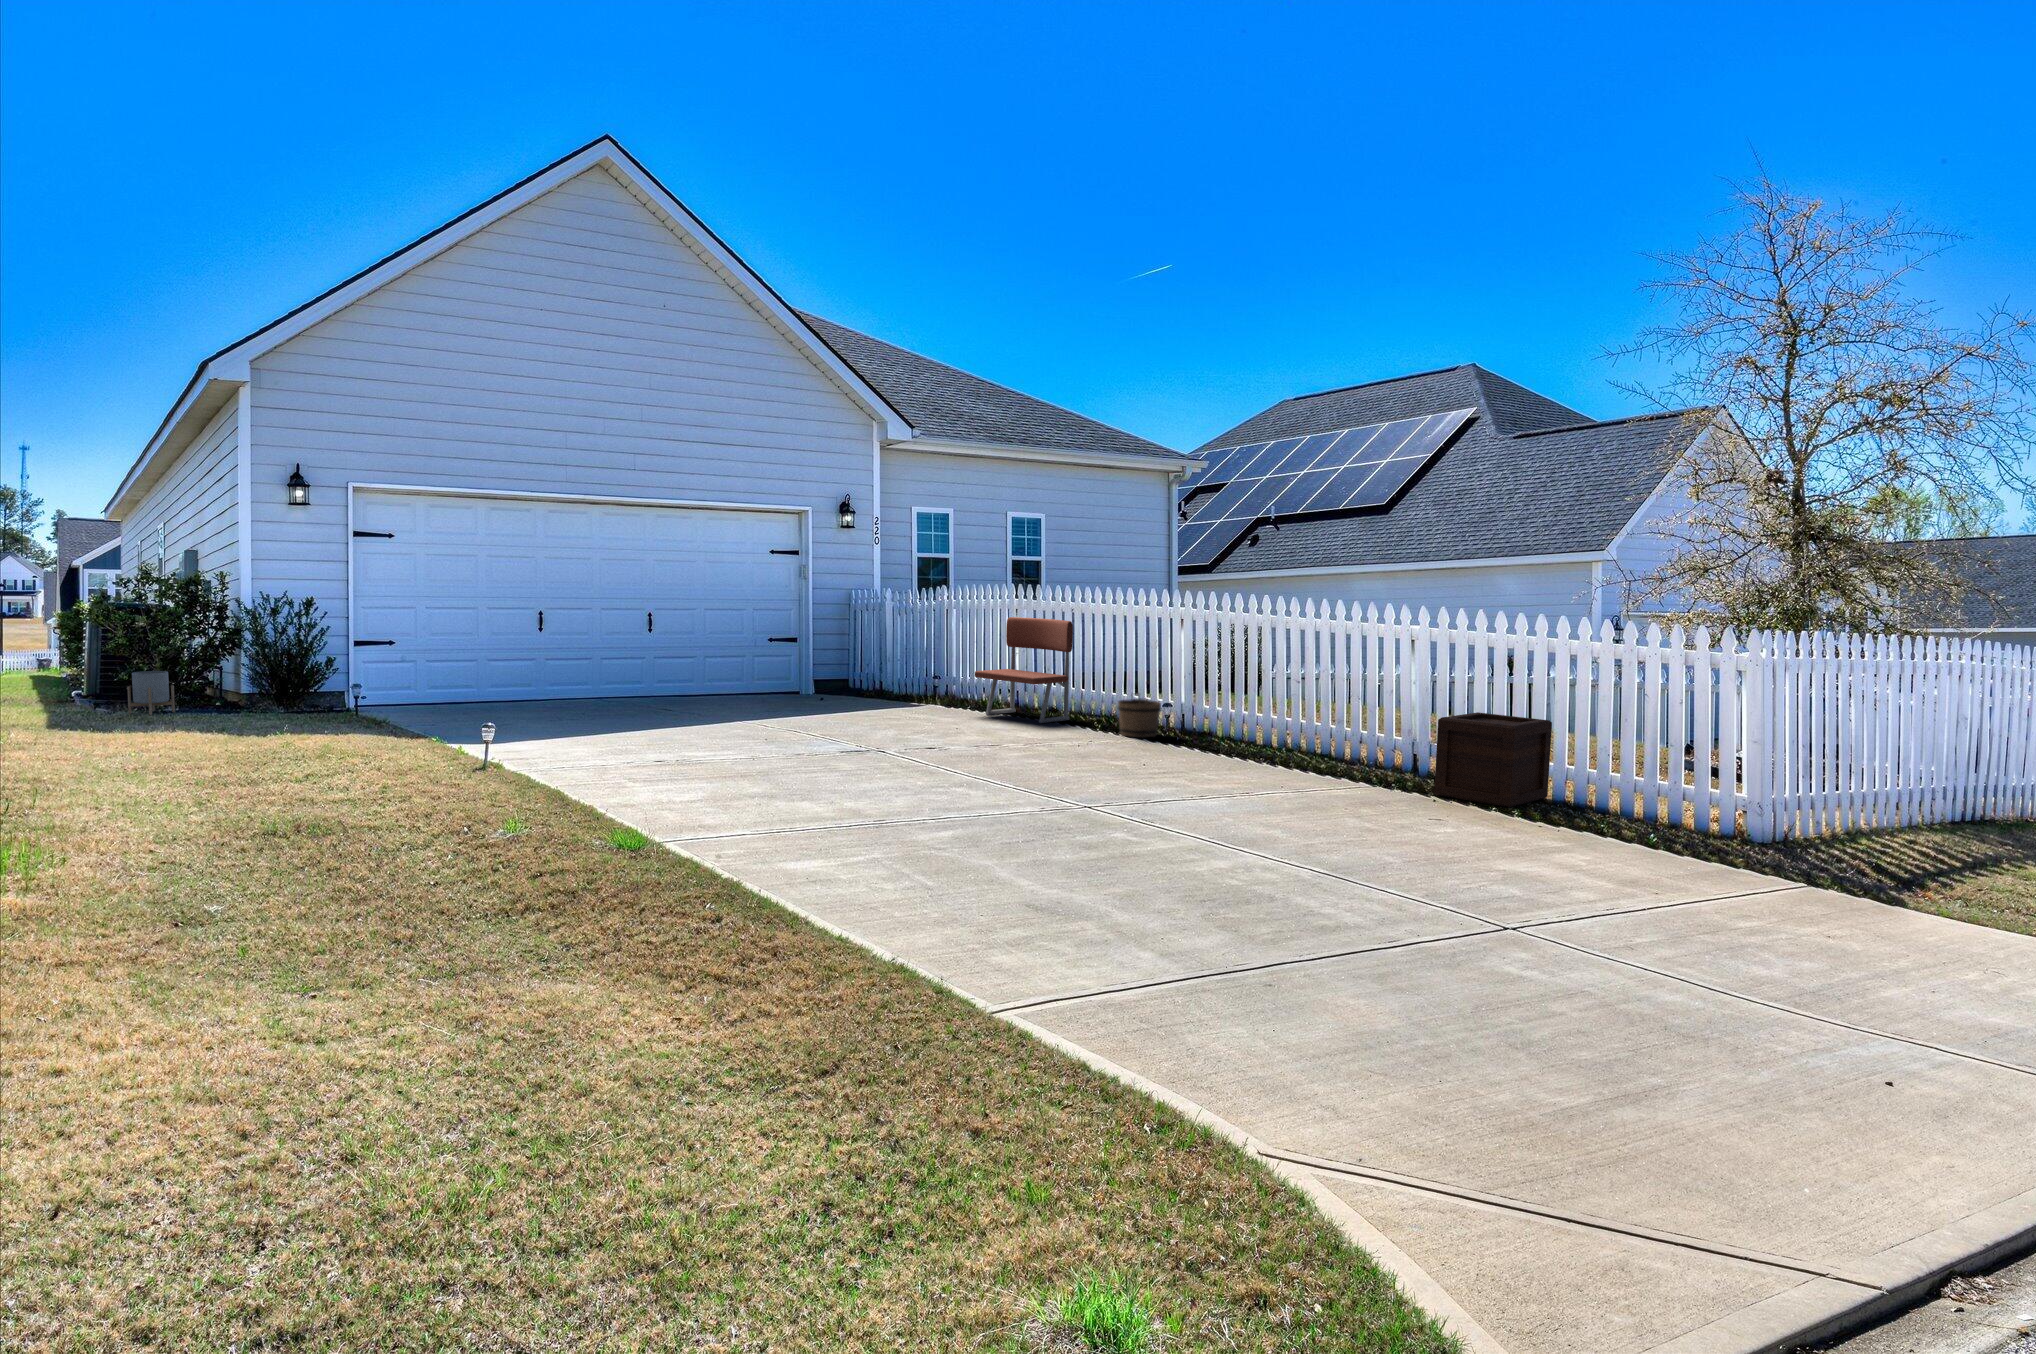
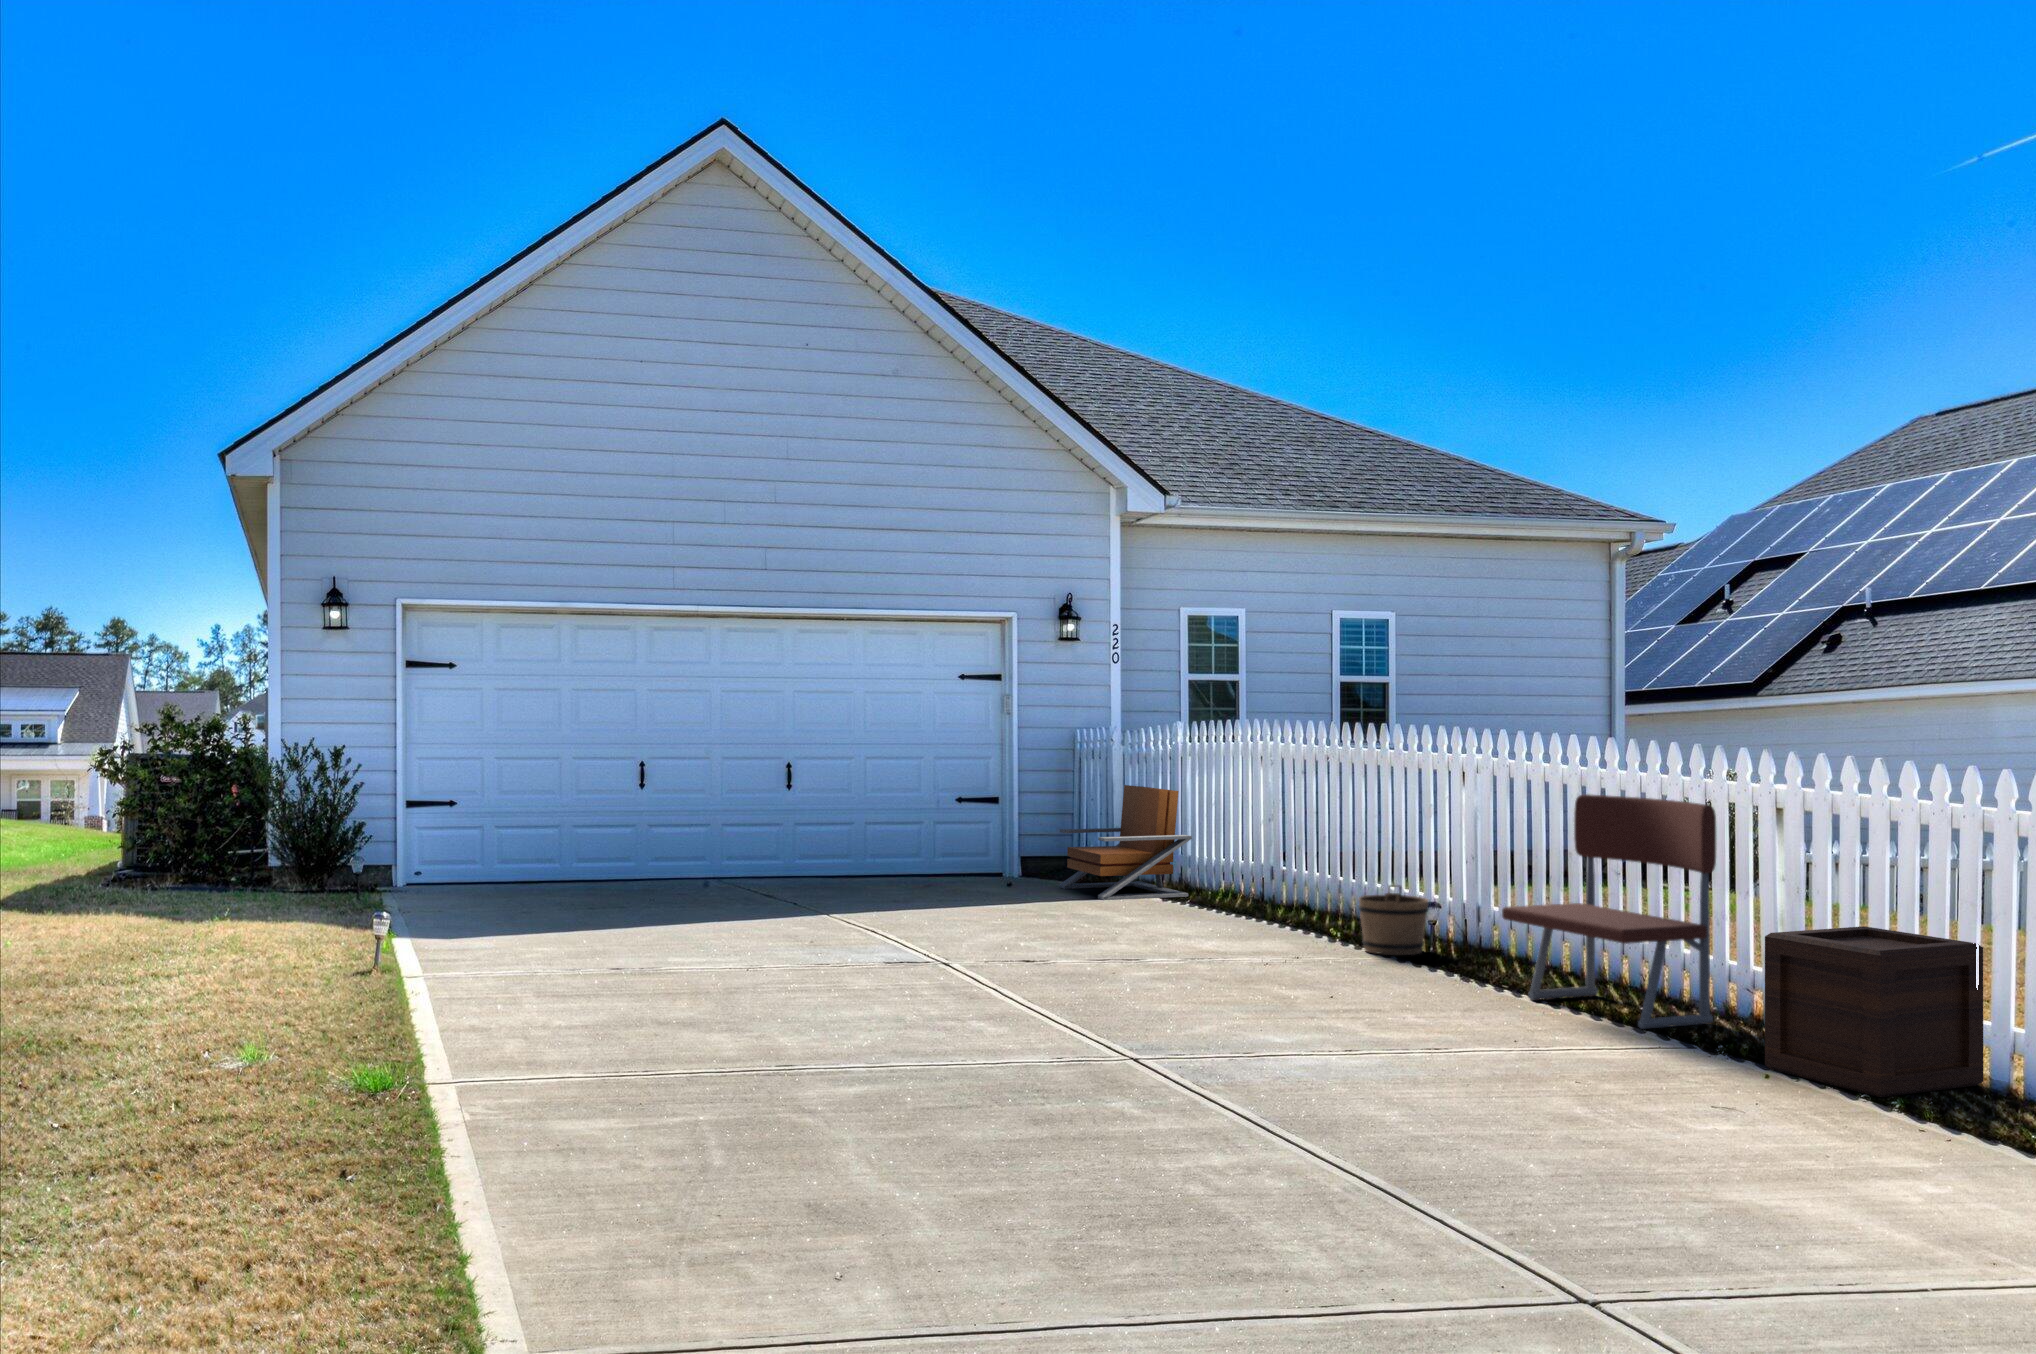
bench: present [975,617,1073,723] -> present [1502,794,1716,1029]
lounge chair: none [866,629,962,707] -> present [1059,785,1192,900]
planter: present [127,671,175,715] -> none [149,834,199,888]

